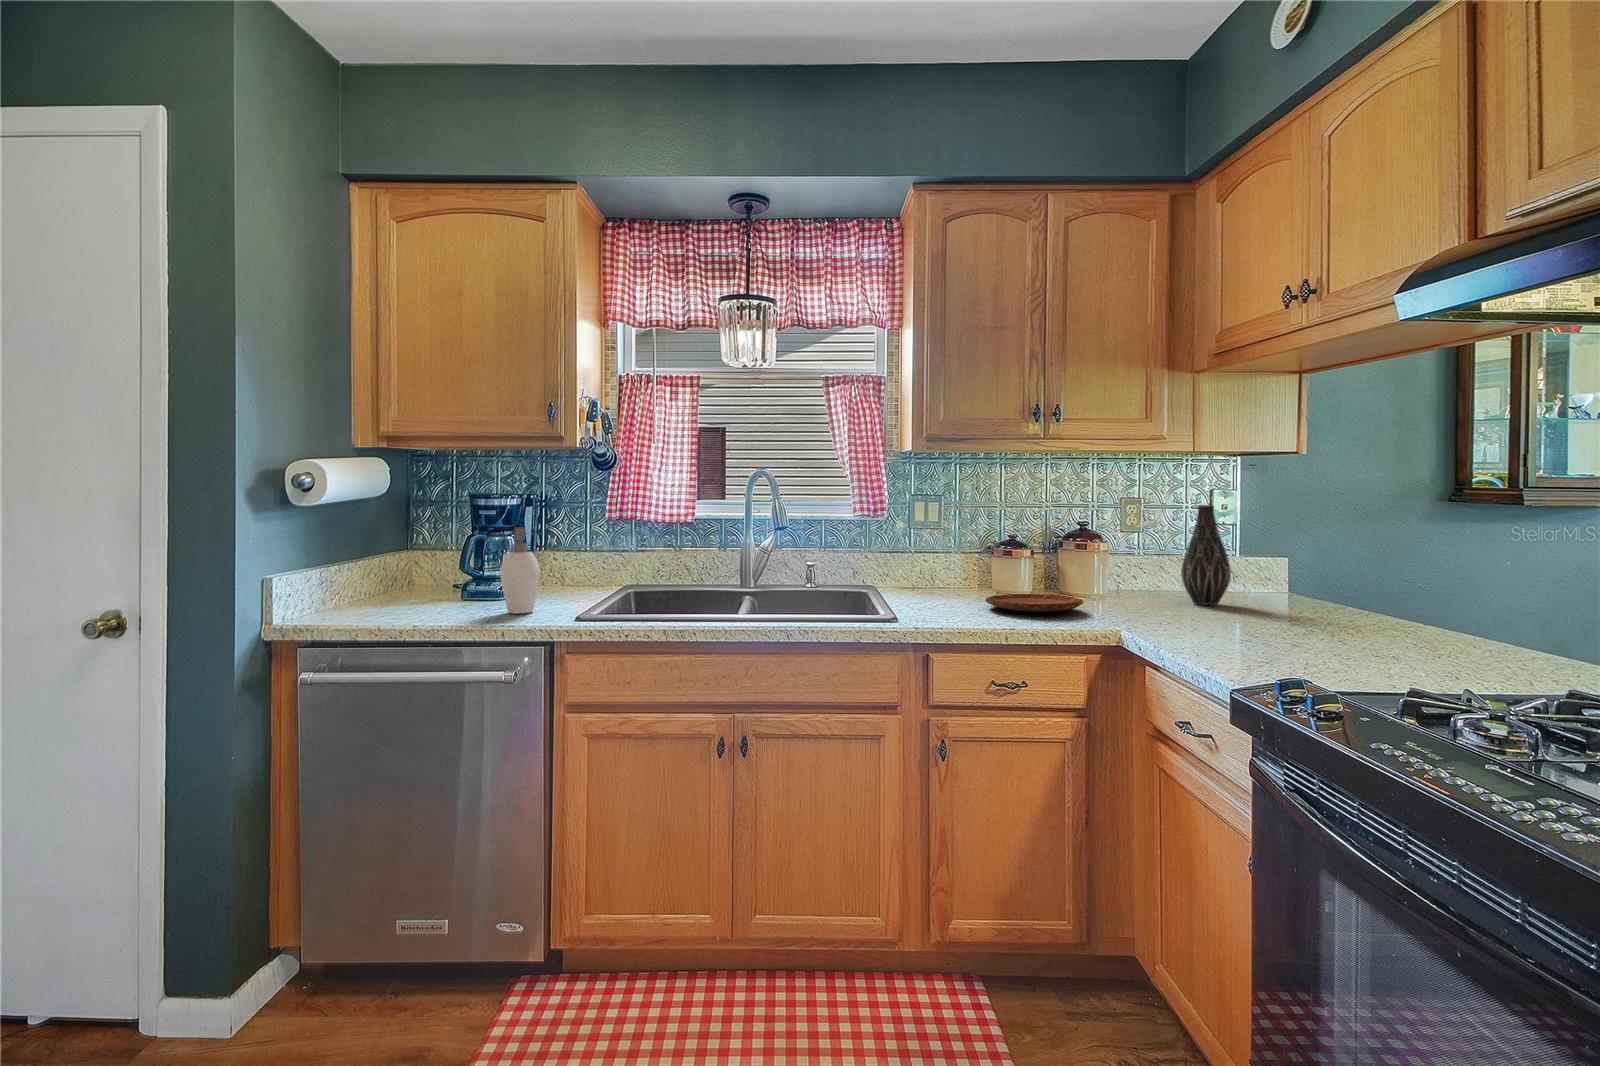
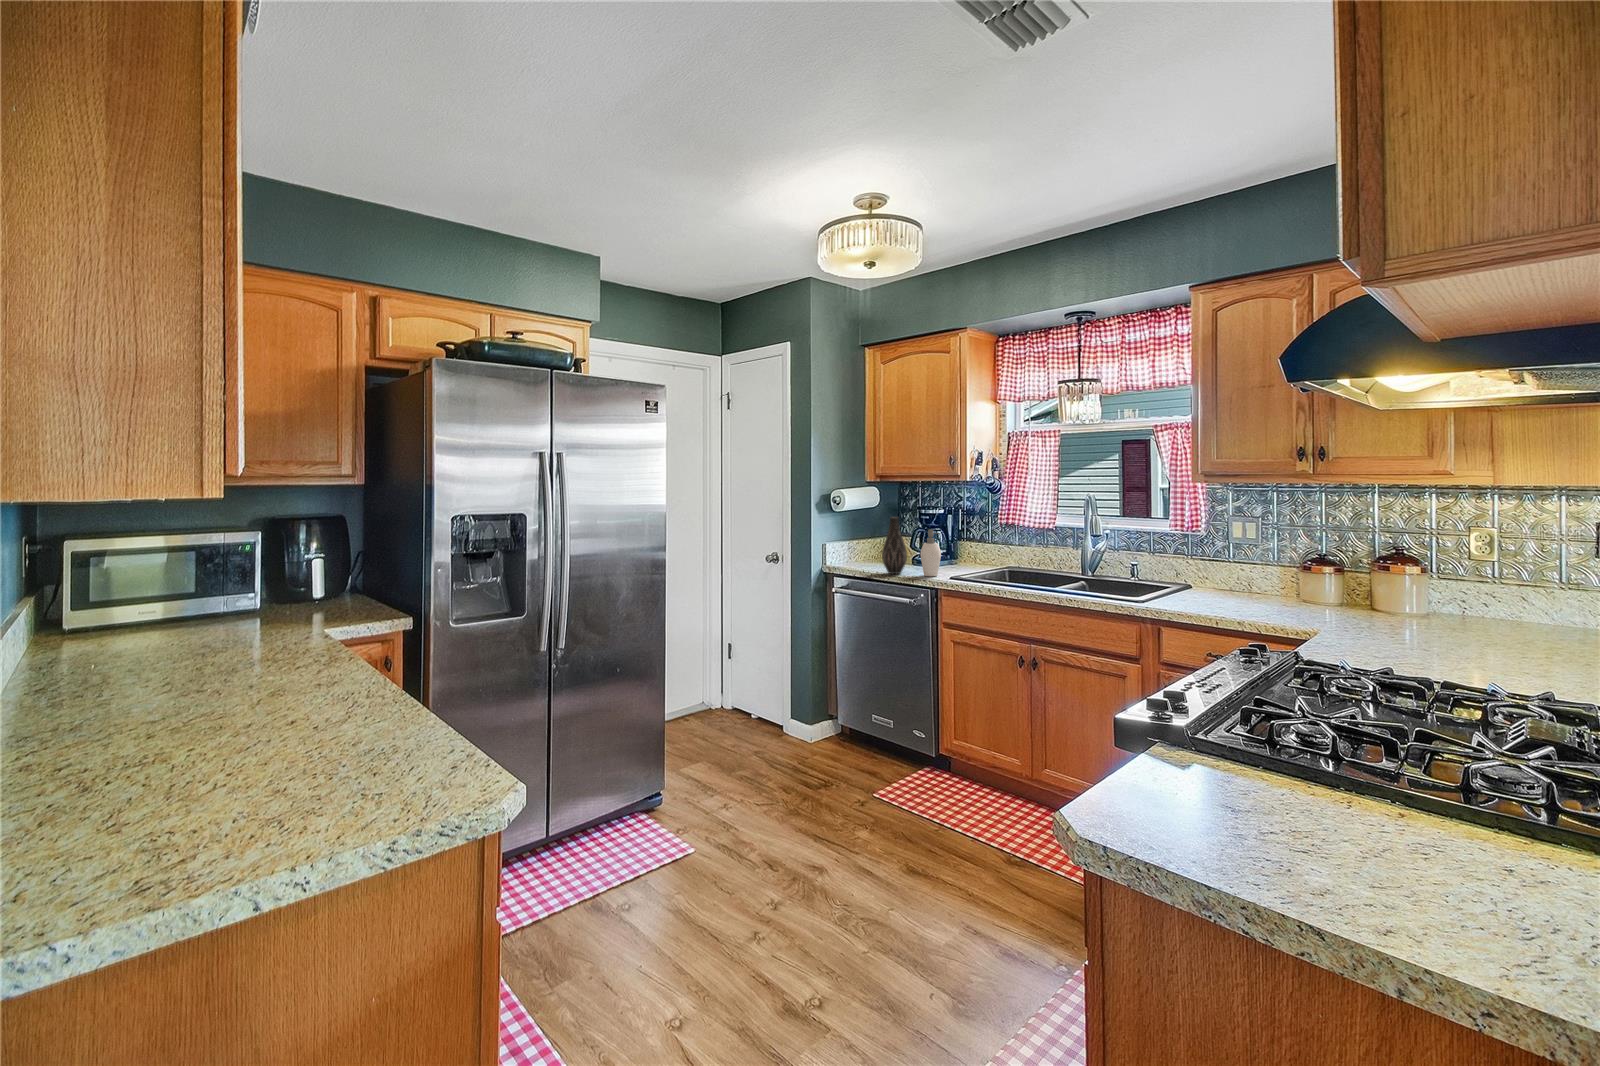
vase: present [1181,505,1231,605] -> present [882,517,907,574]
tray: present [985,594,1083,612] -> none [1238,593,1327,609]

